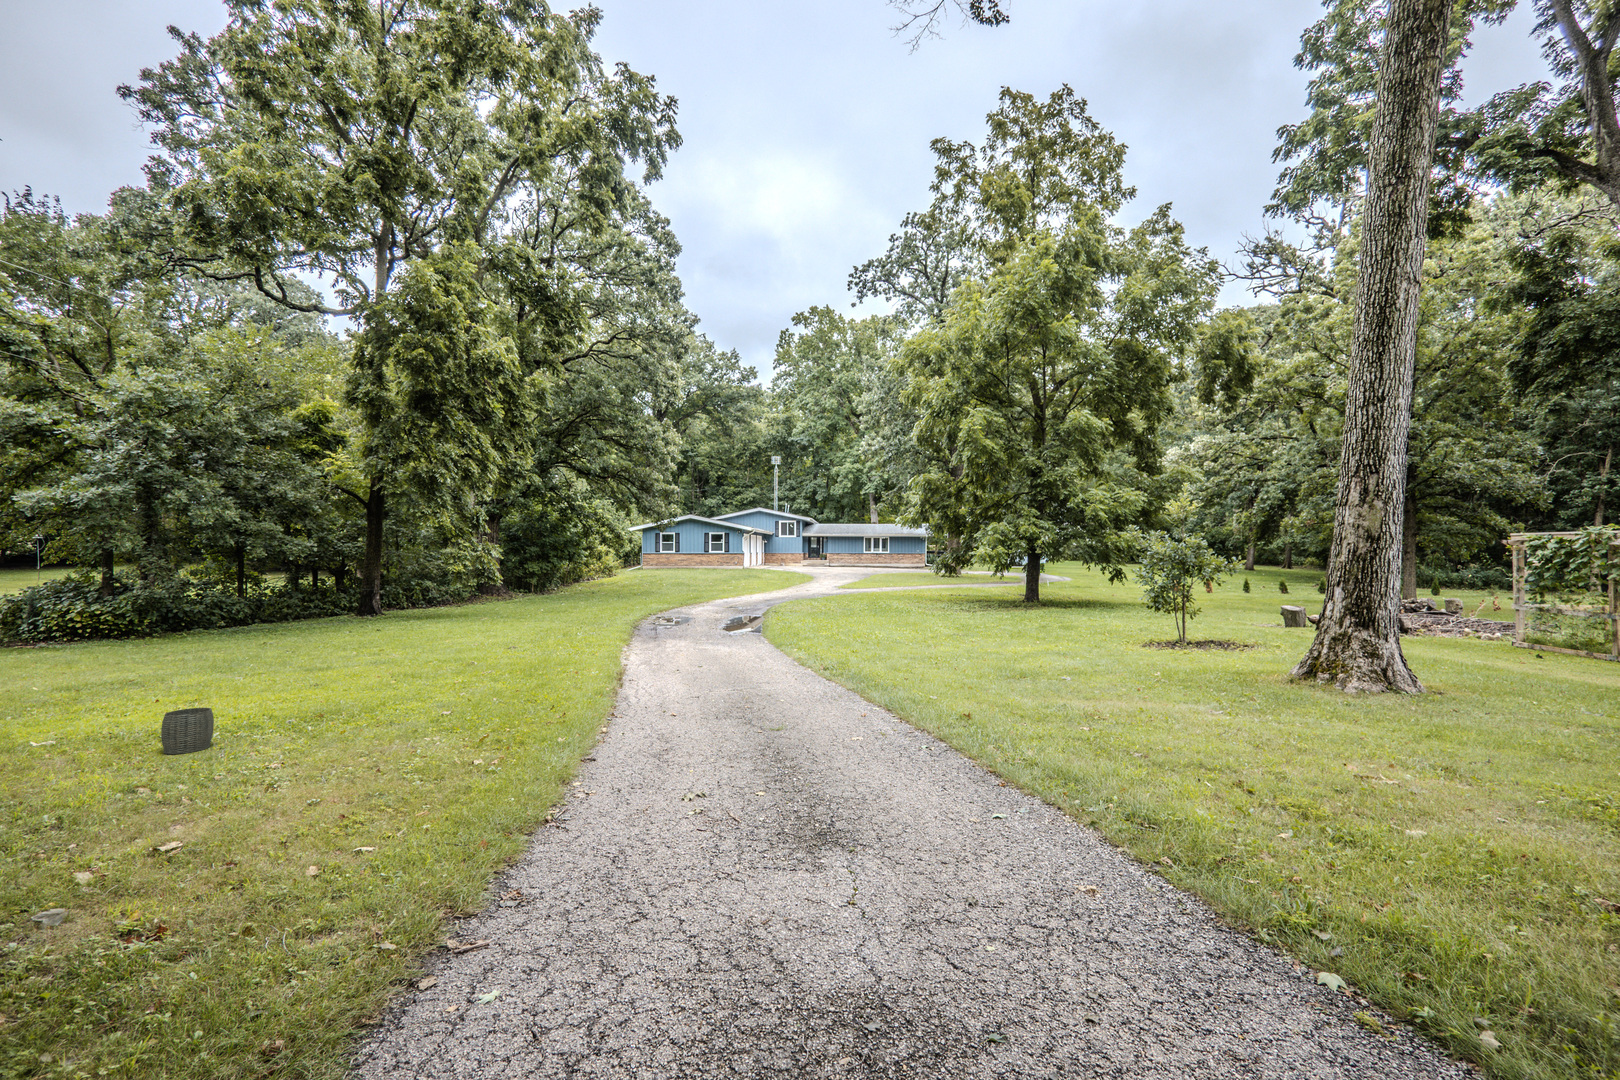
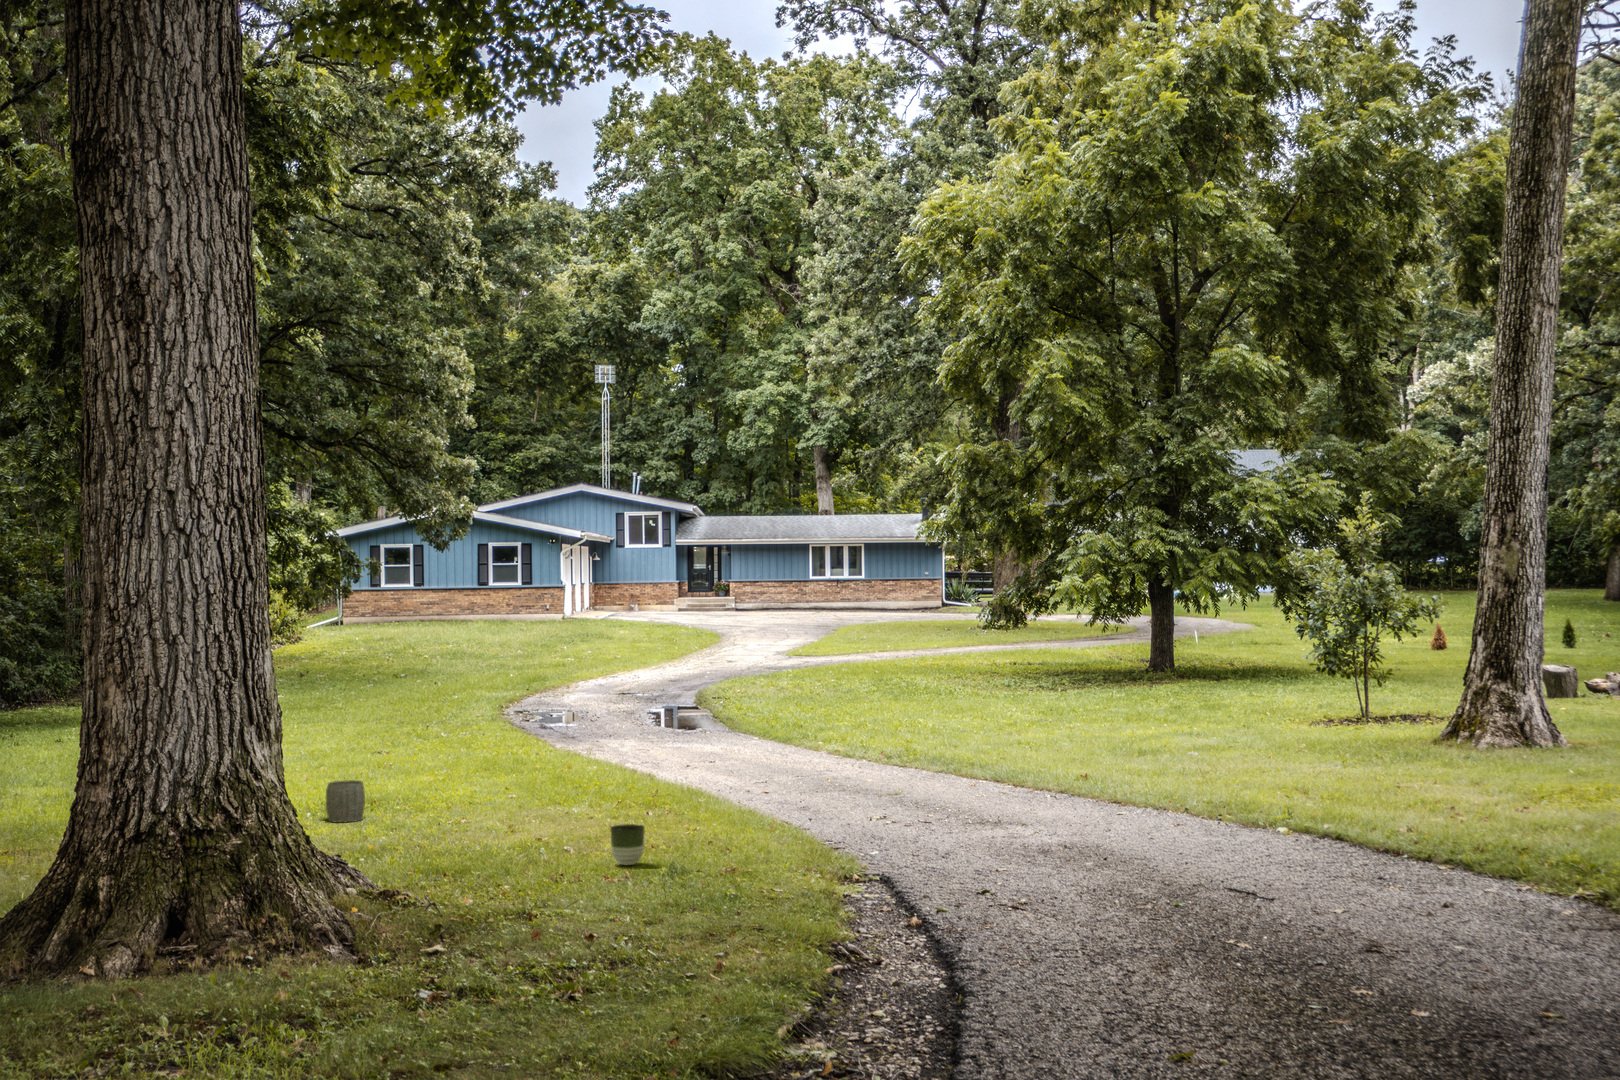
planter: none [150,842,223,916] -> present [610,824,645,865]

